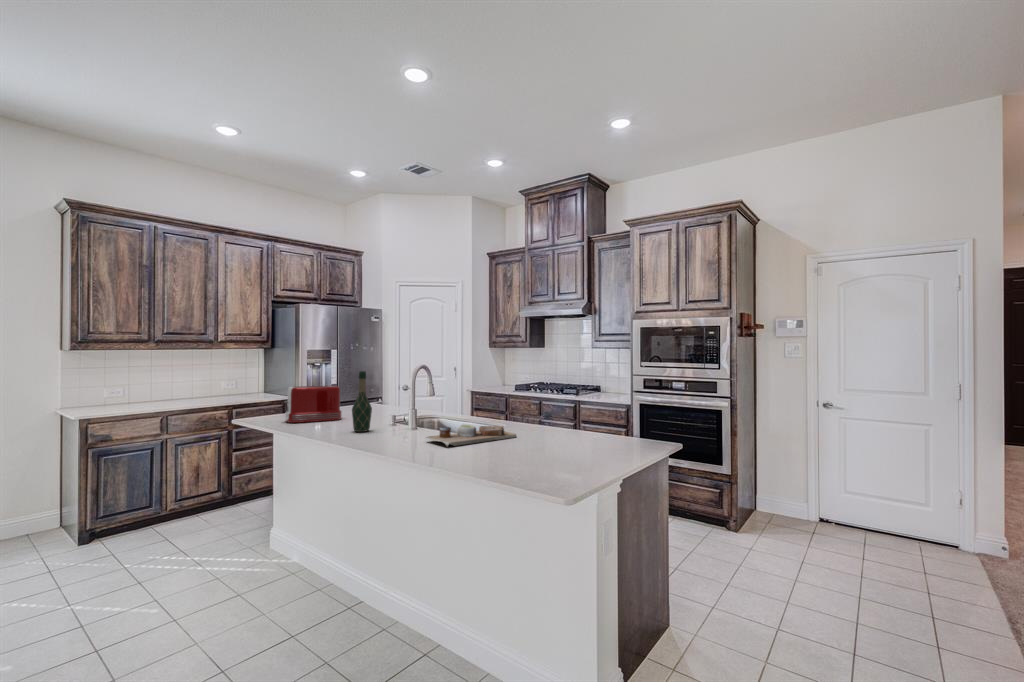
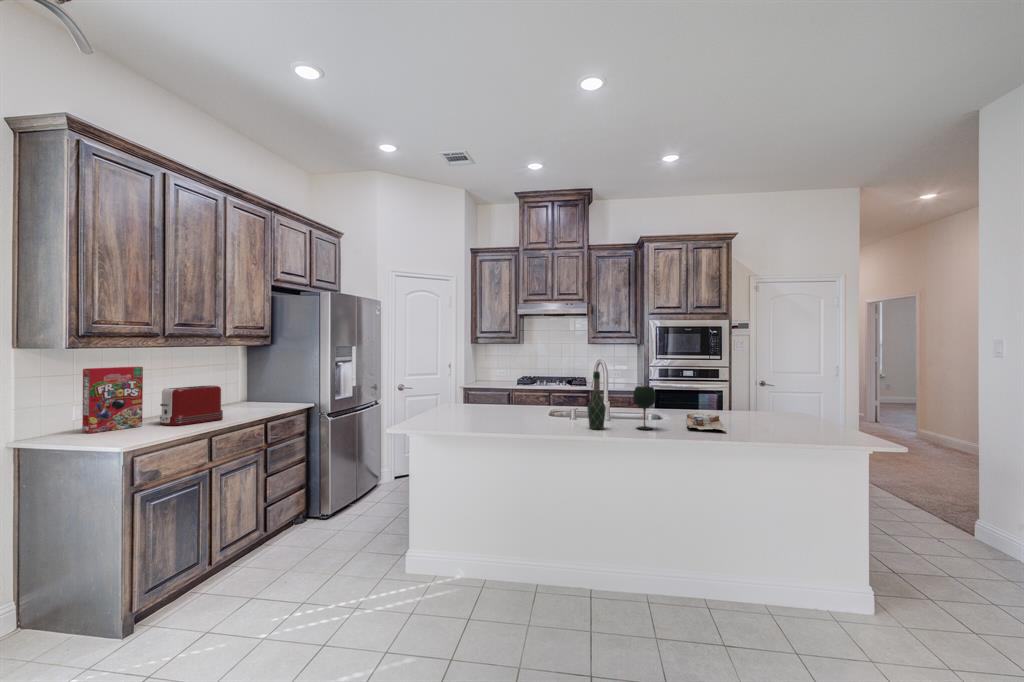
cereal box: none [102,363,144,407] -> present [82,367,143,433]
toaster: present [284,386,341,423] -> present [160,386,223,426]
wine glass: none [386,389,412,437] -> present [633,386,656,430]

